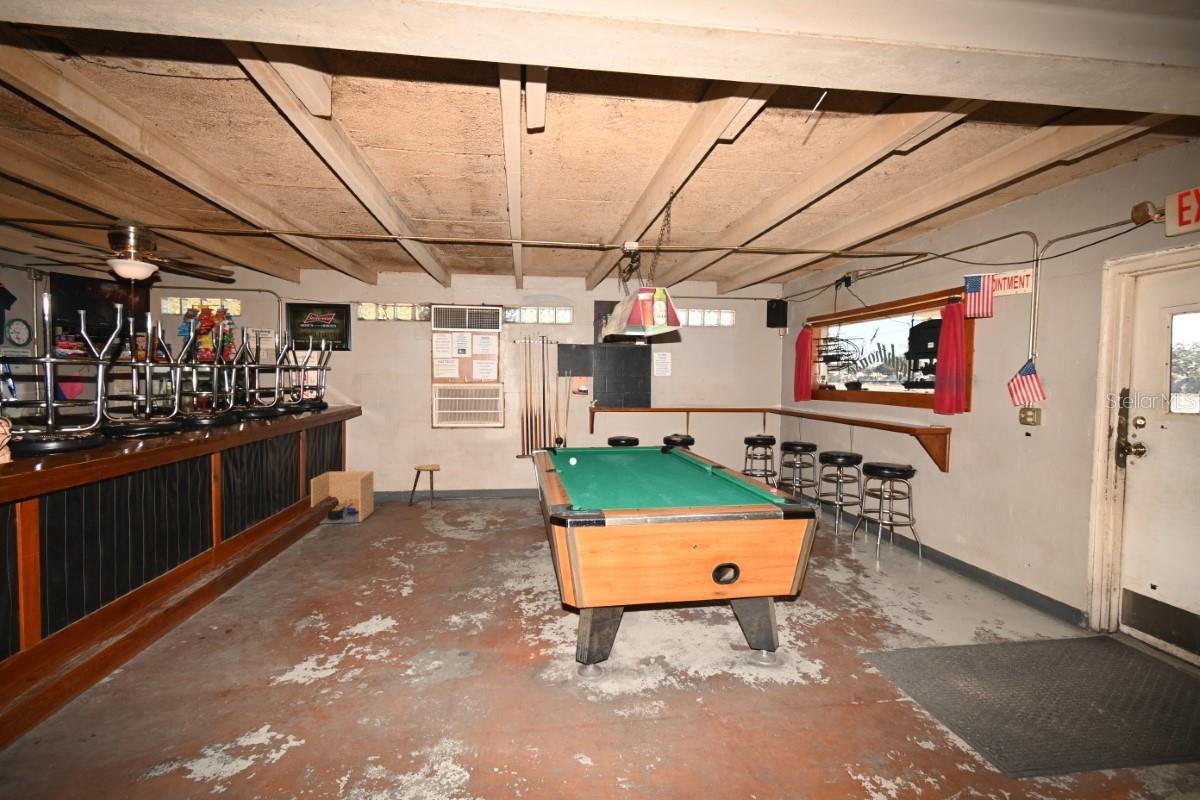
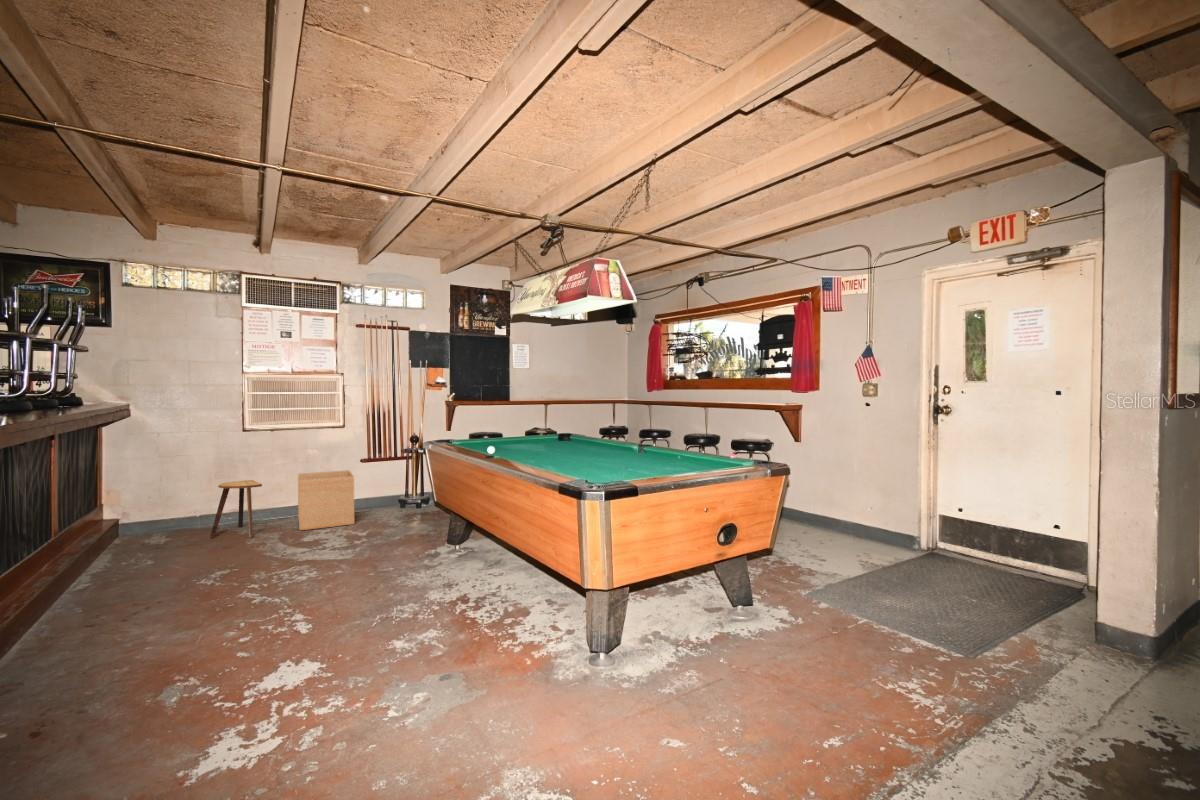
cardboard box: present [311,471,374,524] -> present [298,470,354,530]

